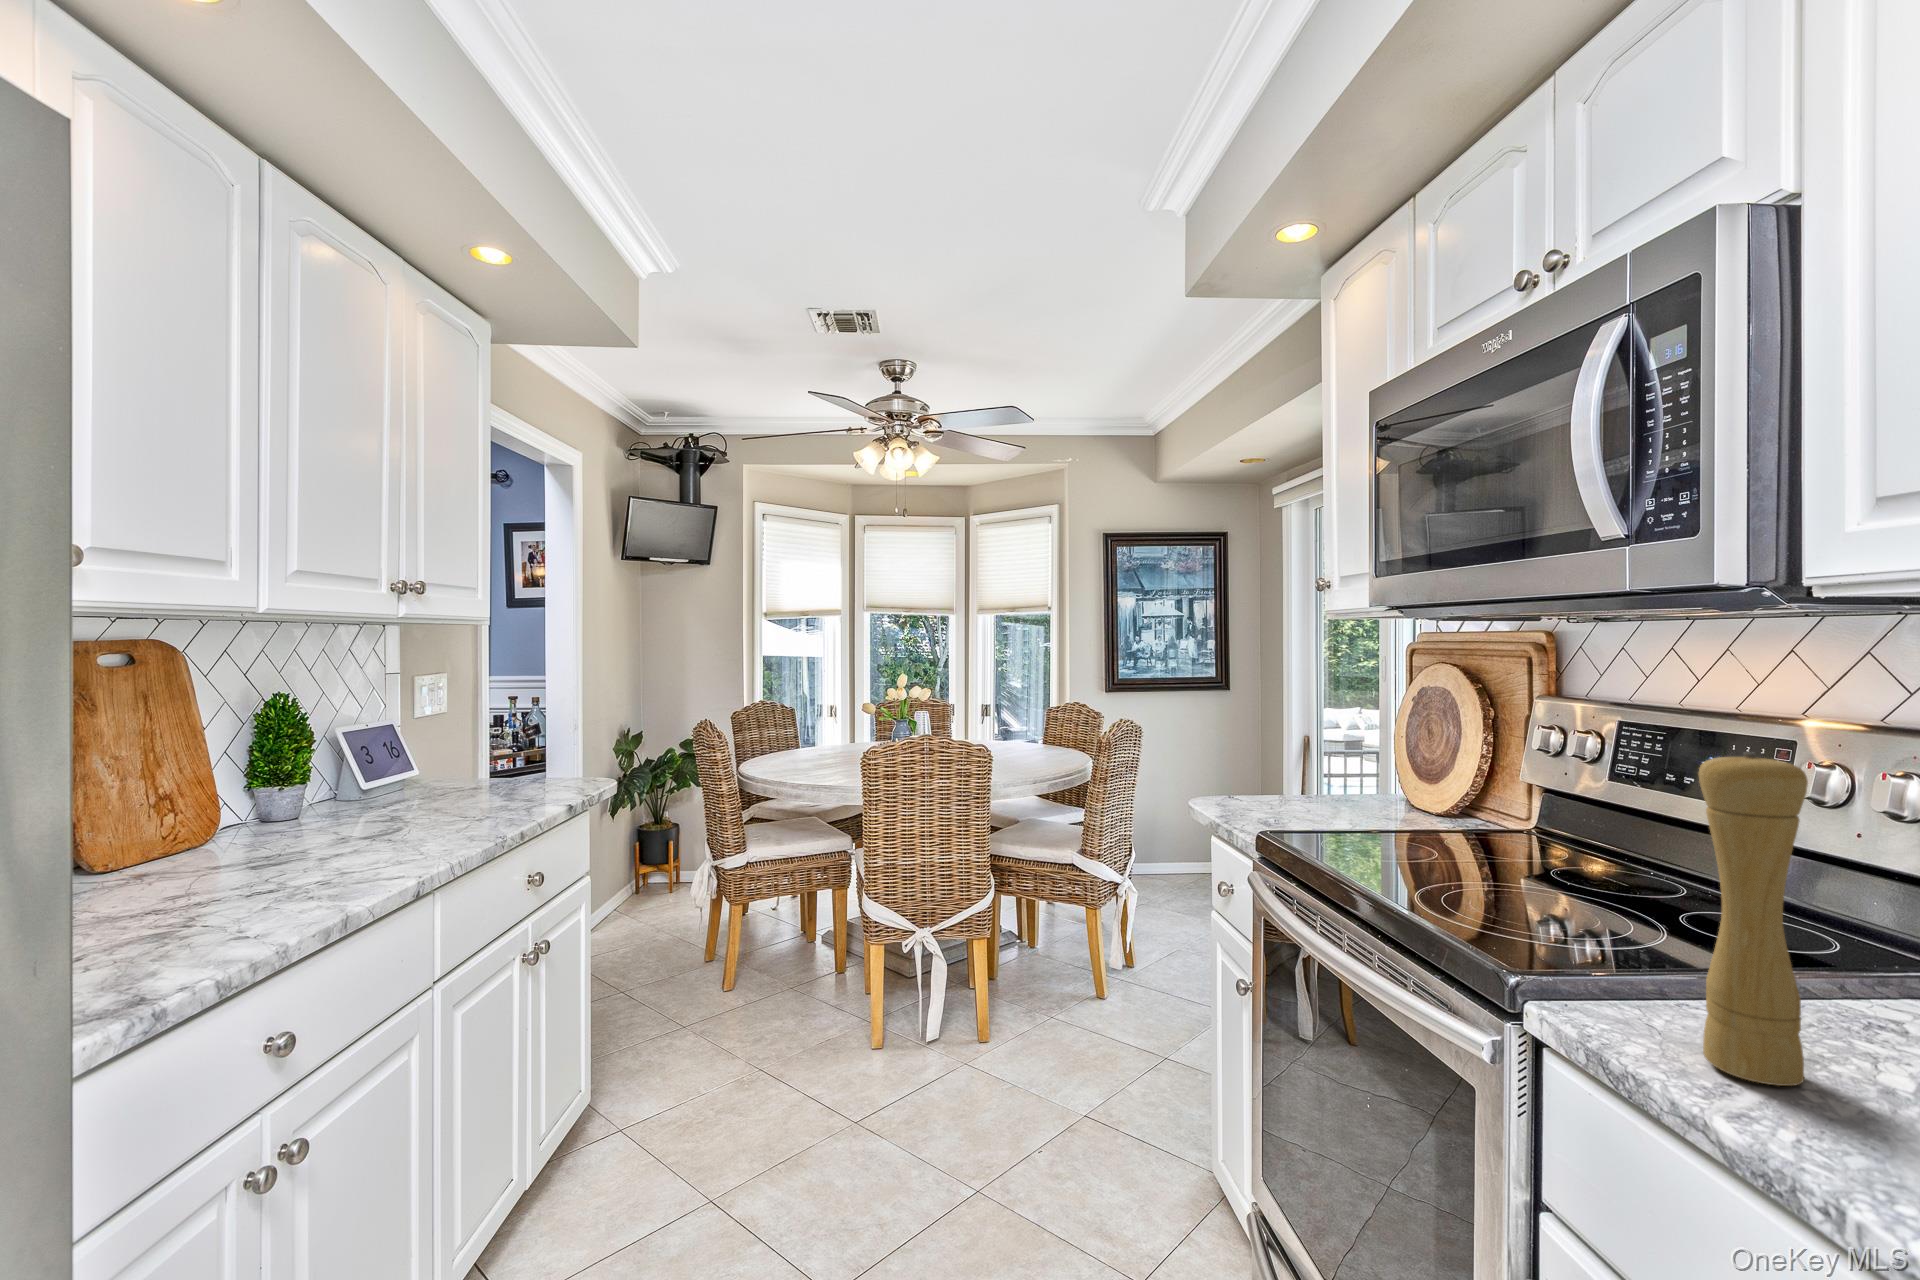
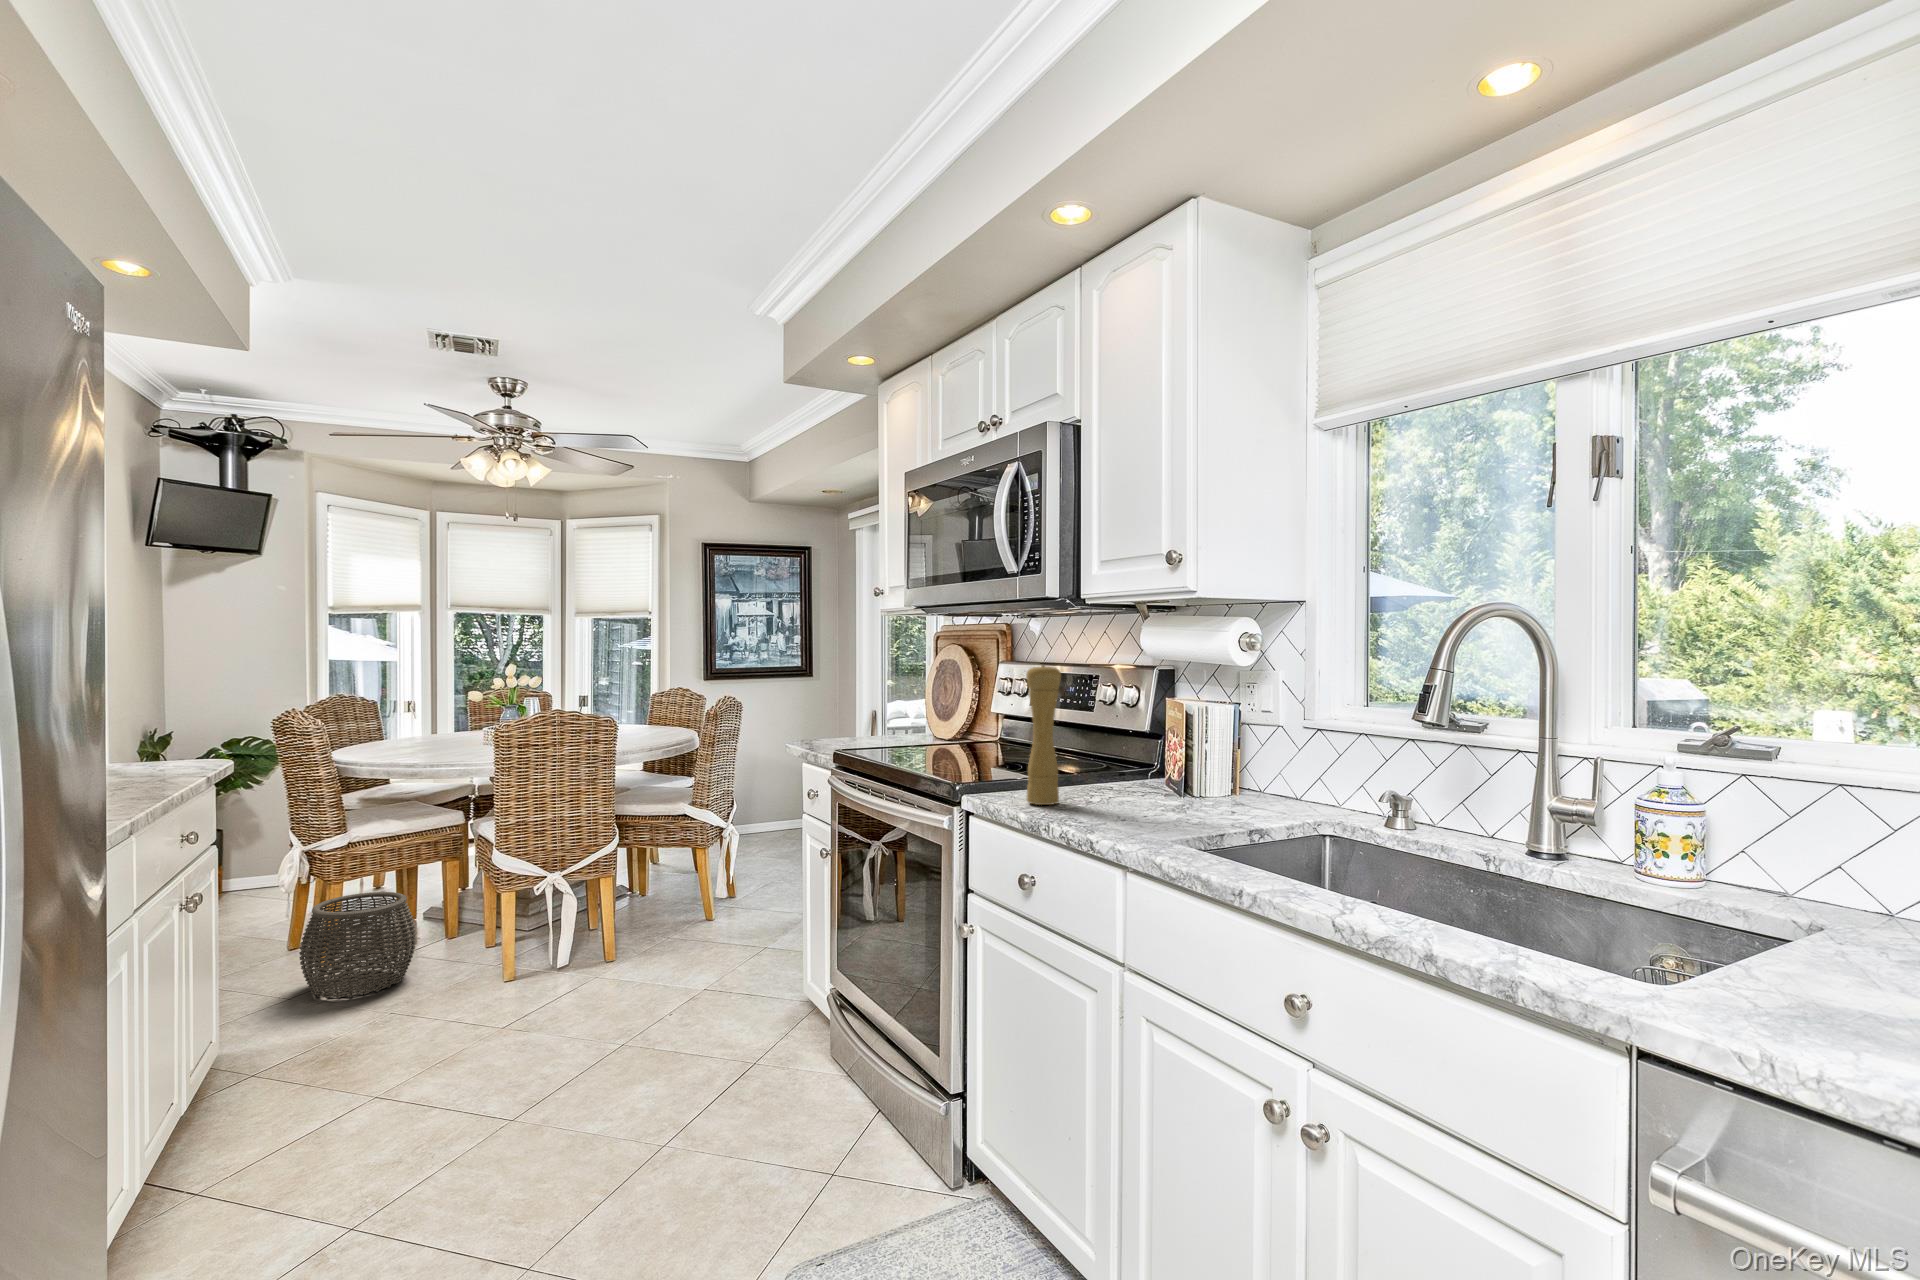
woven basket: none [695,917,799,1031] -> present [299,892,417,998]

